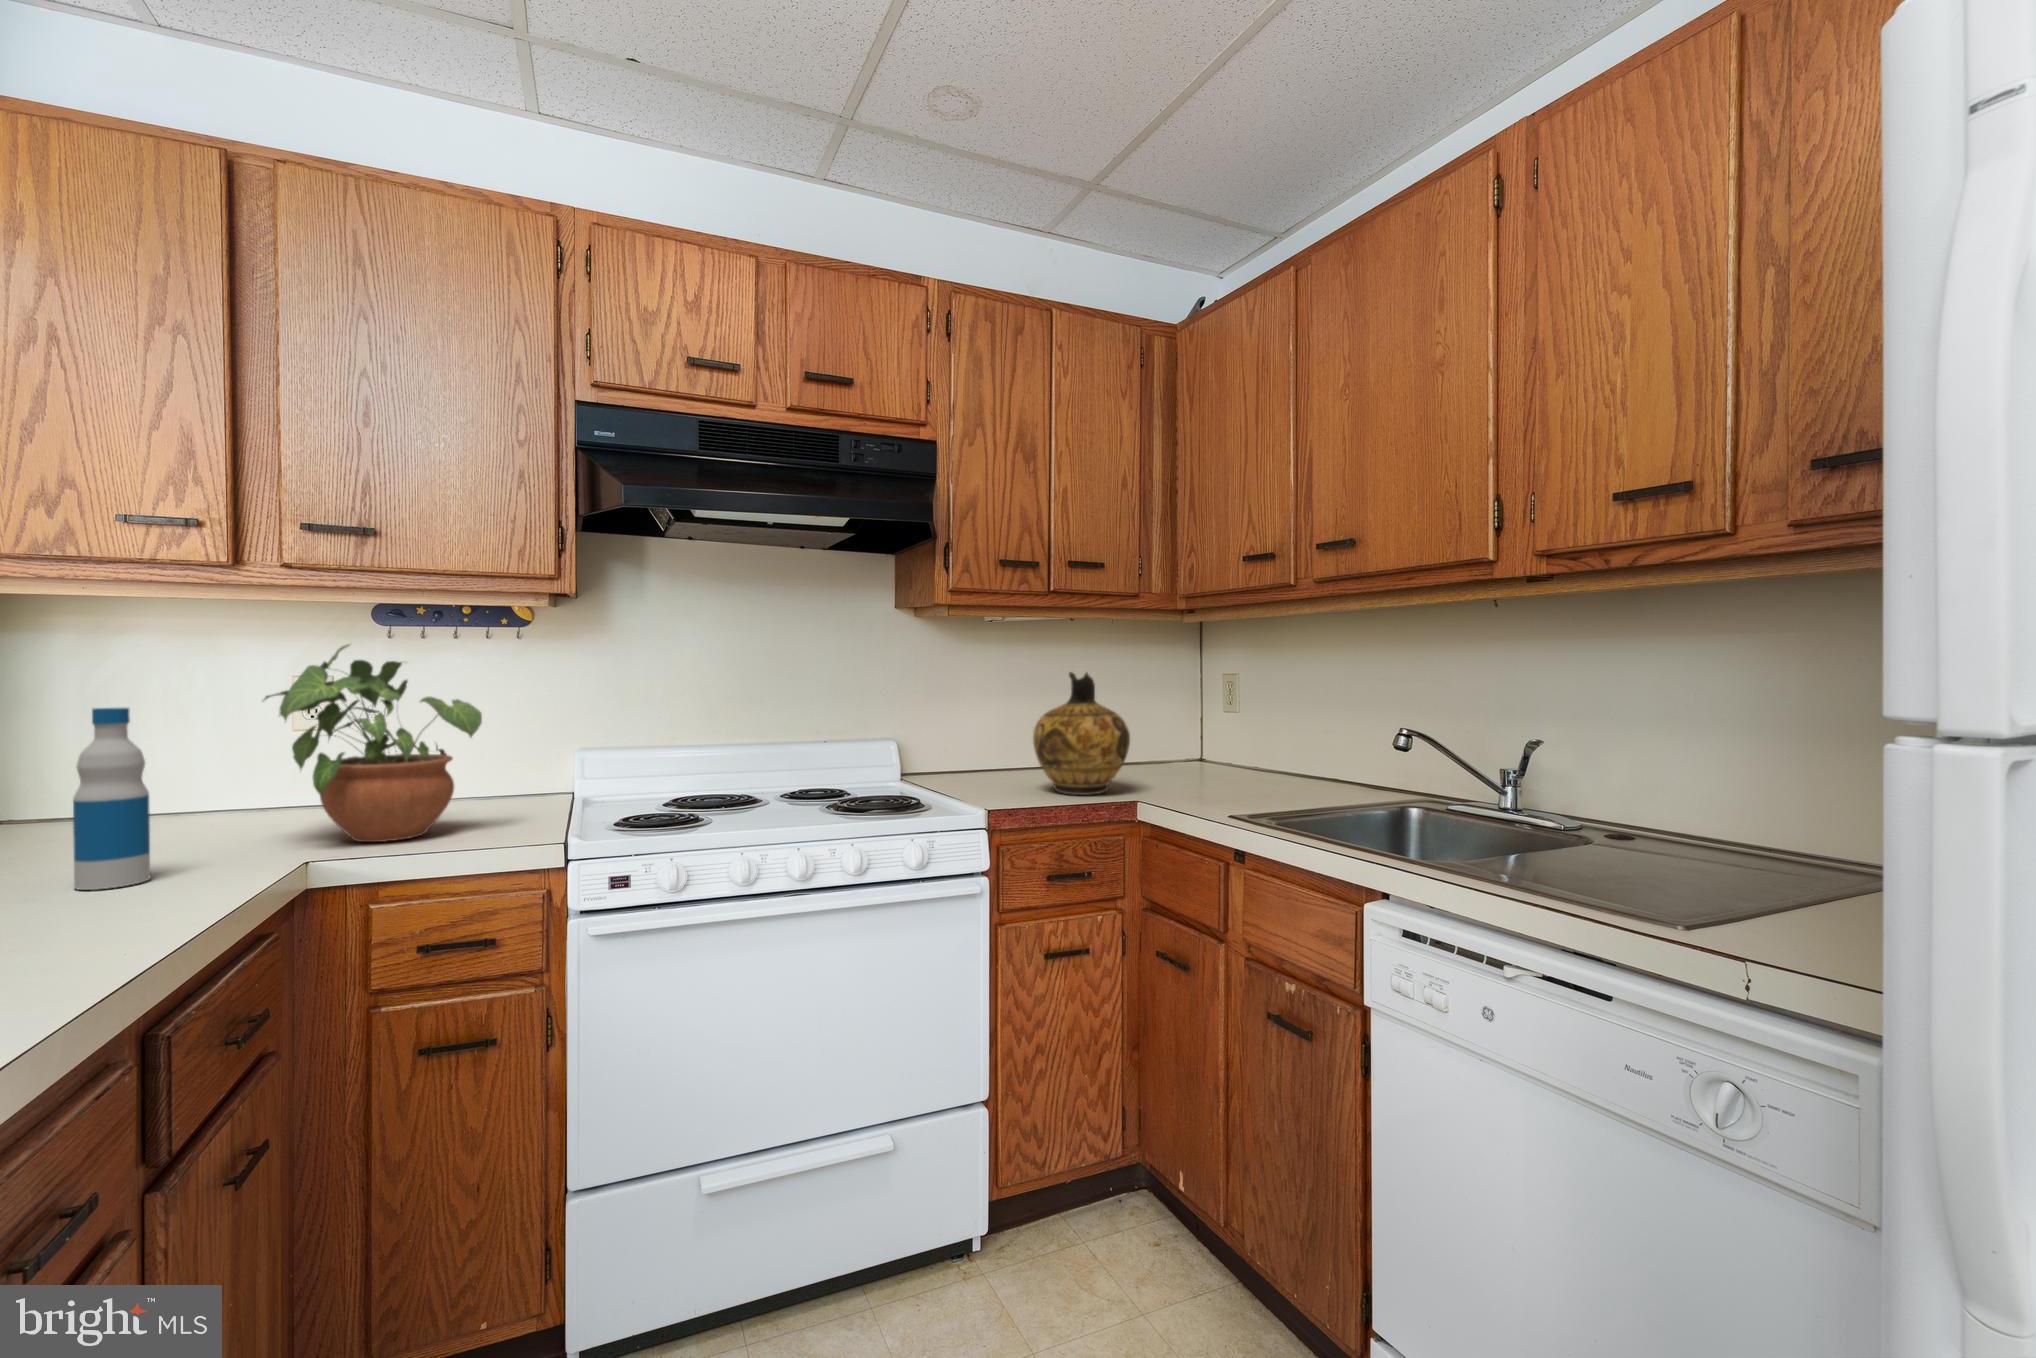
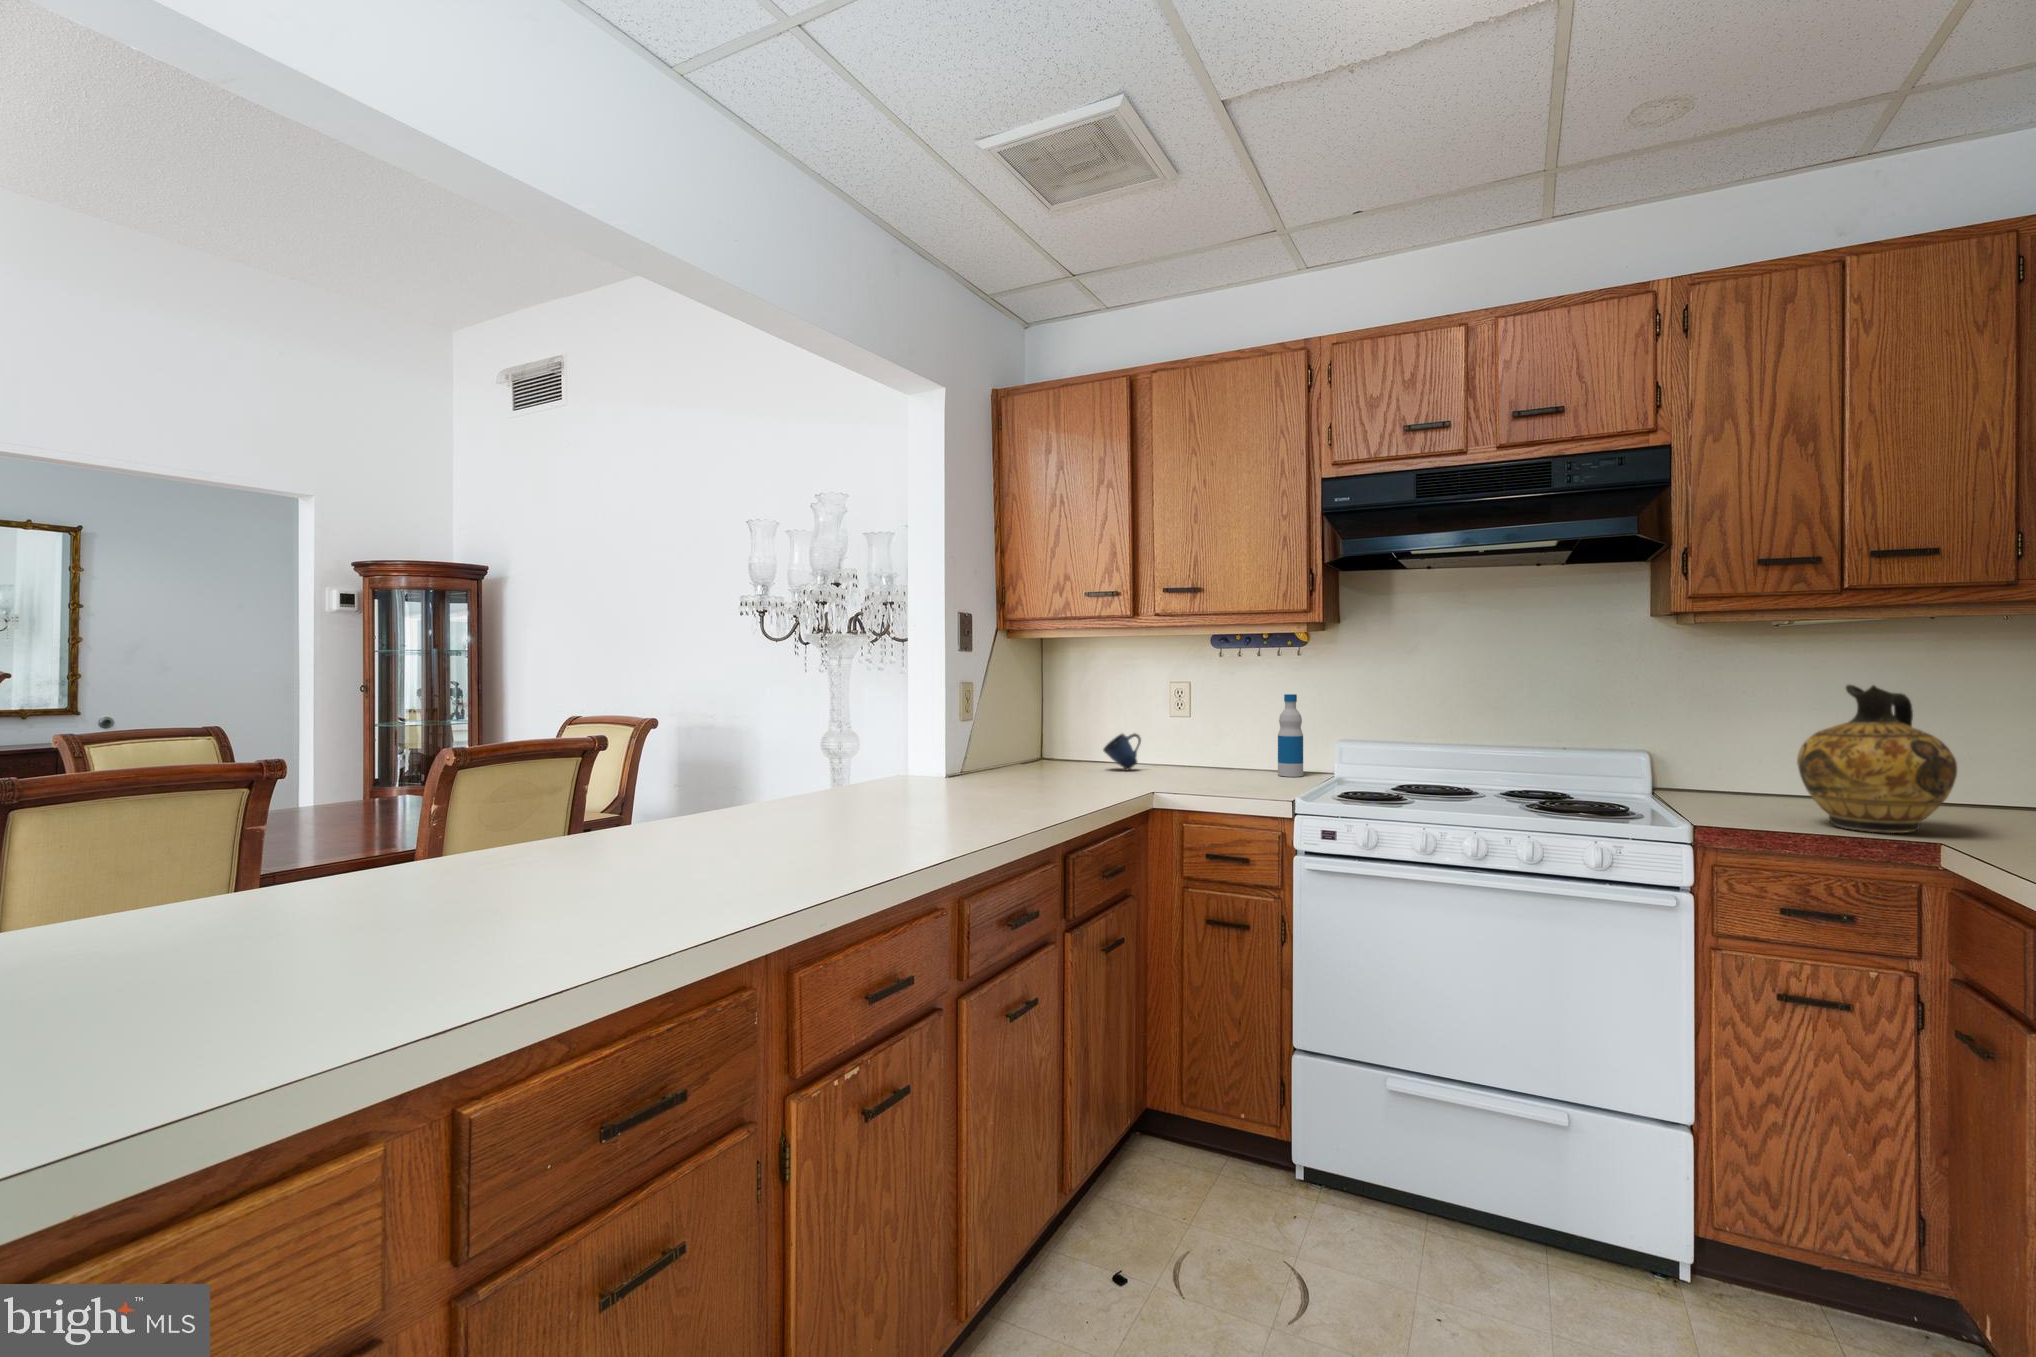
potted plant: present [264,644,482,842] -> none [1142,662,1255,788]
bottle: present [73,708,150,890] -> present [1278,694,1303,777]
mug: none [150,762,239,826] -> present [1103,734,1141,770]

